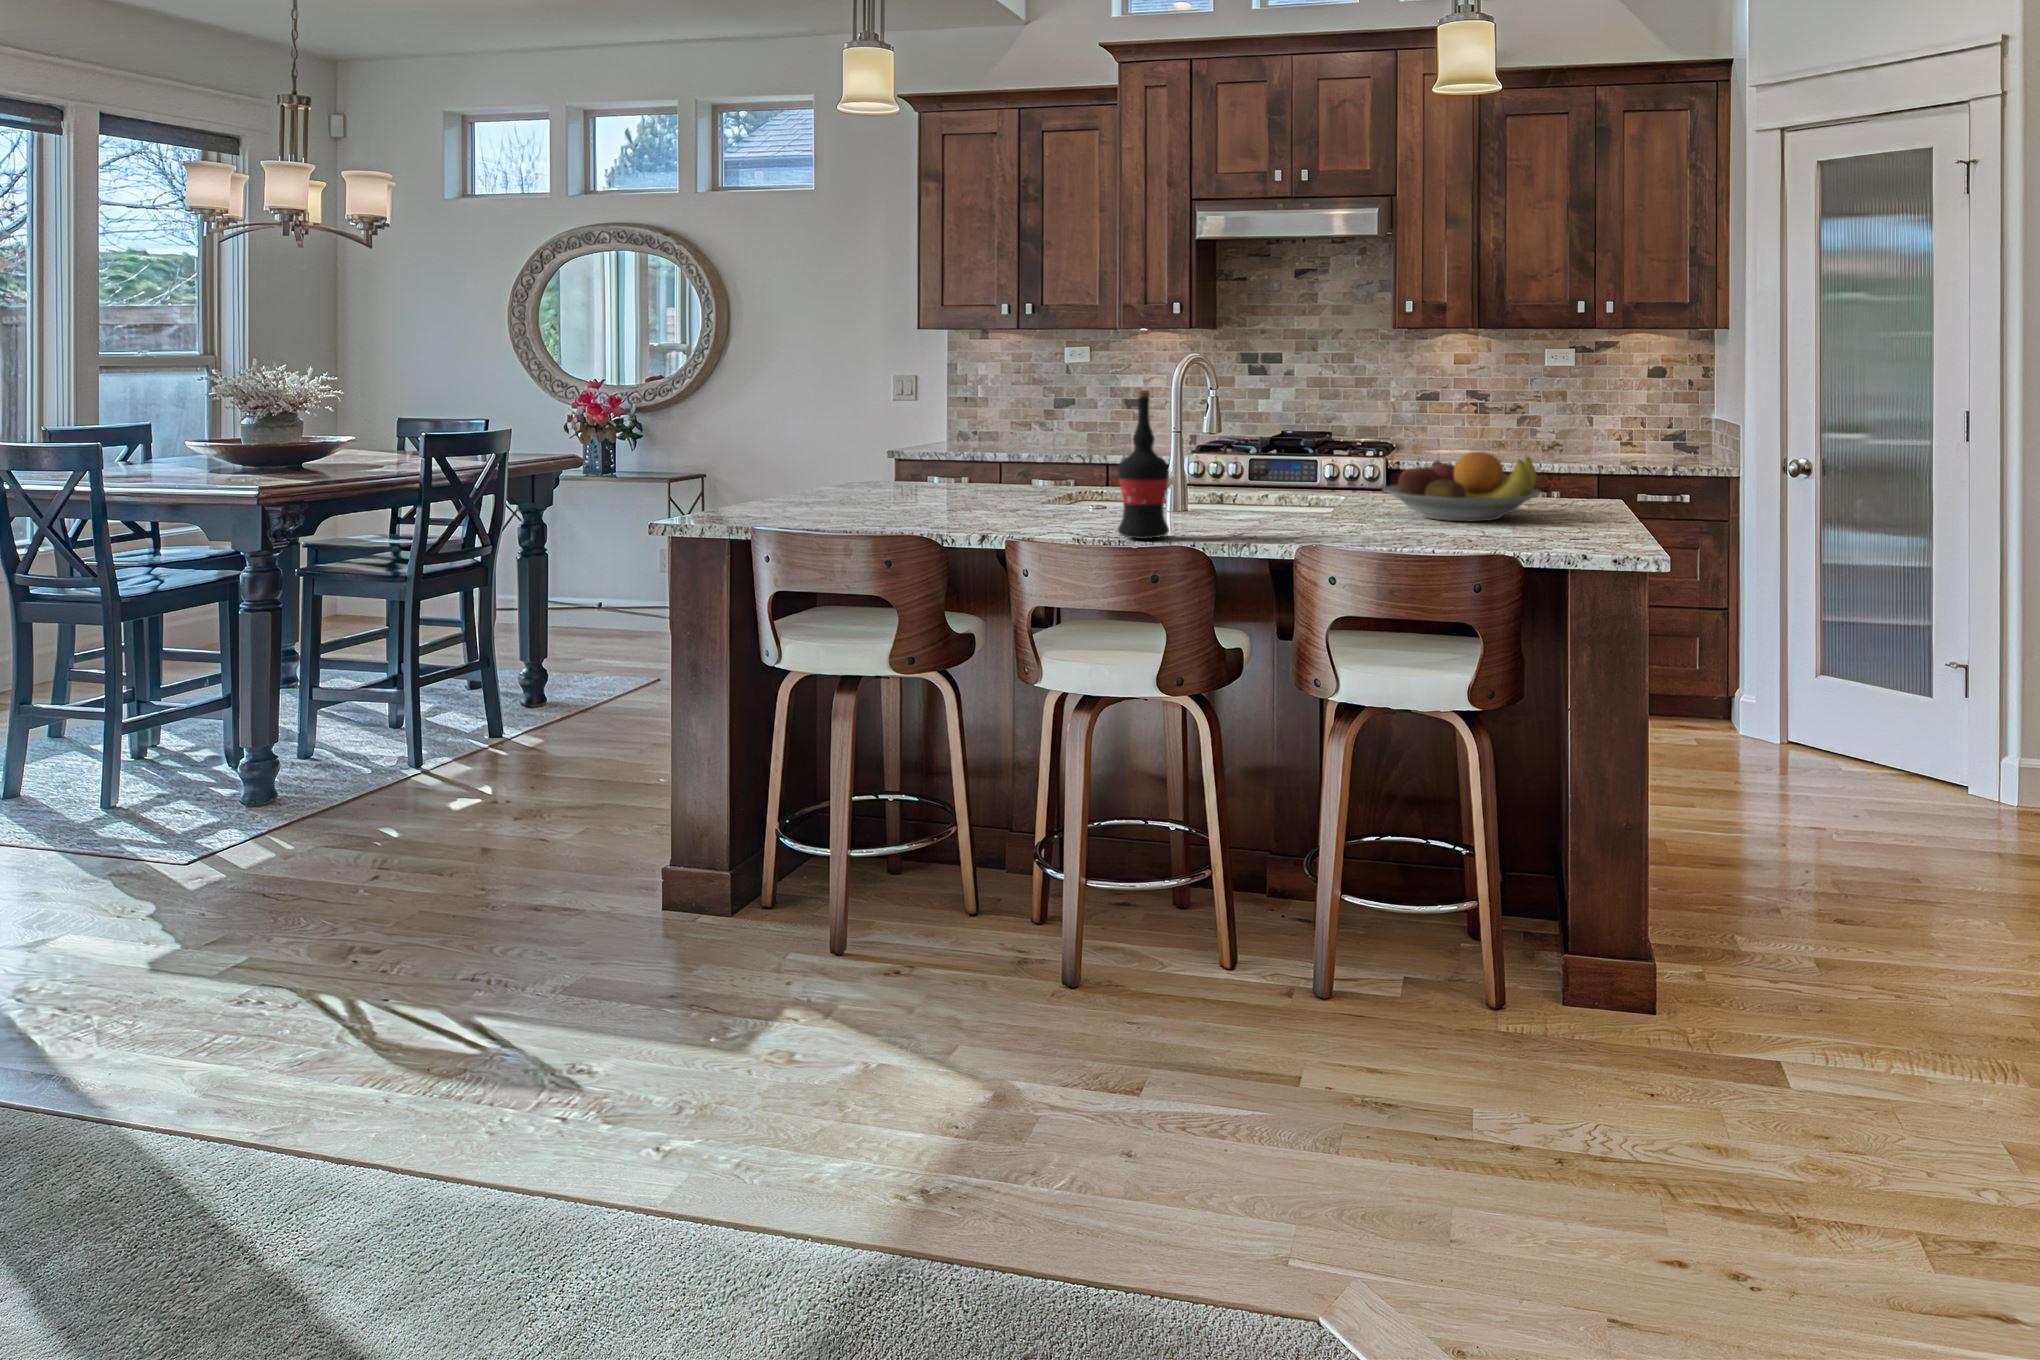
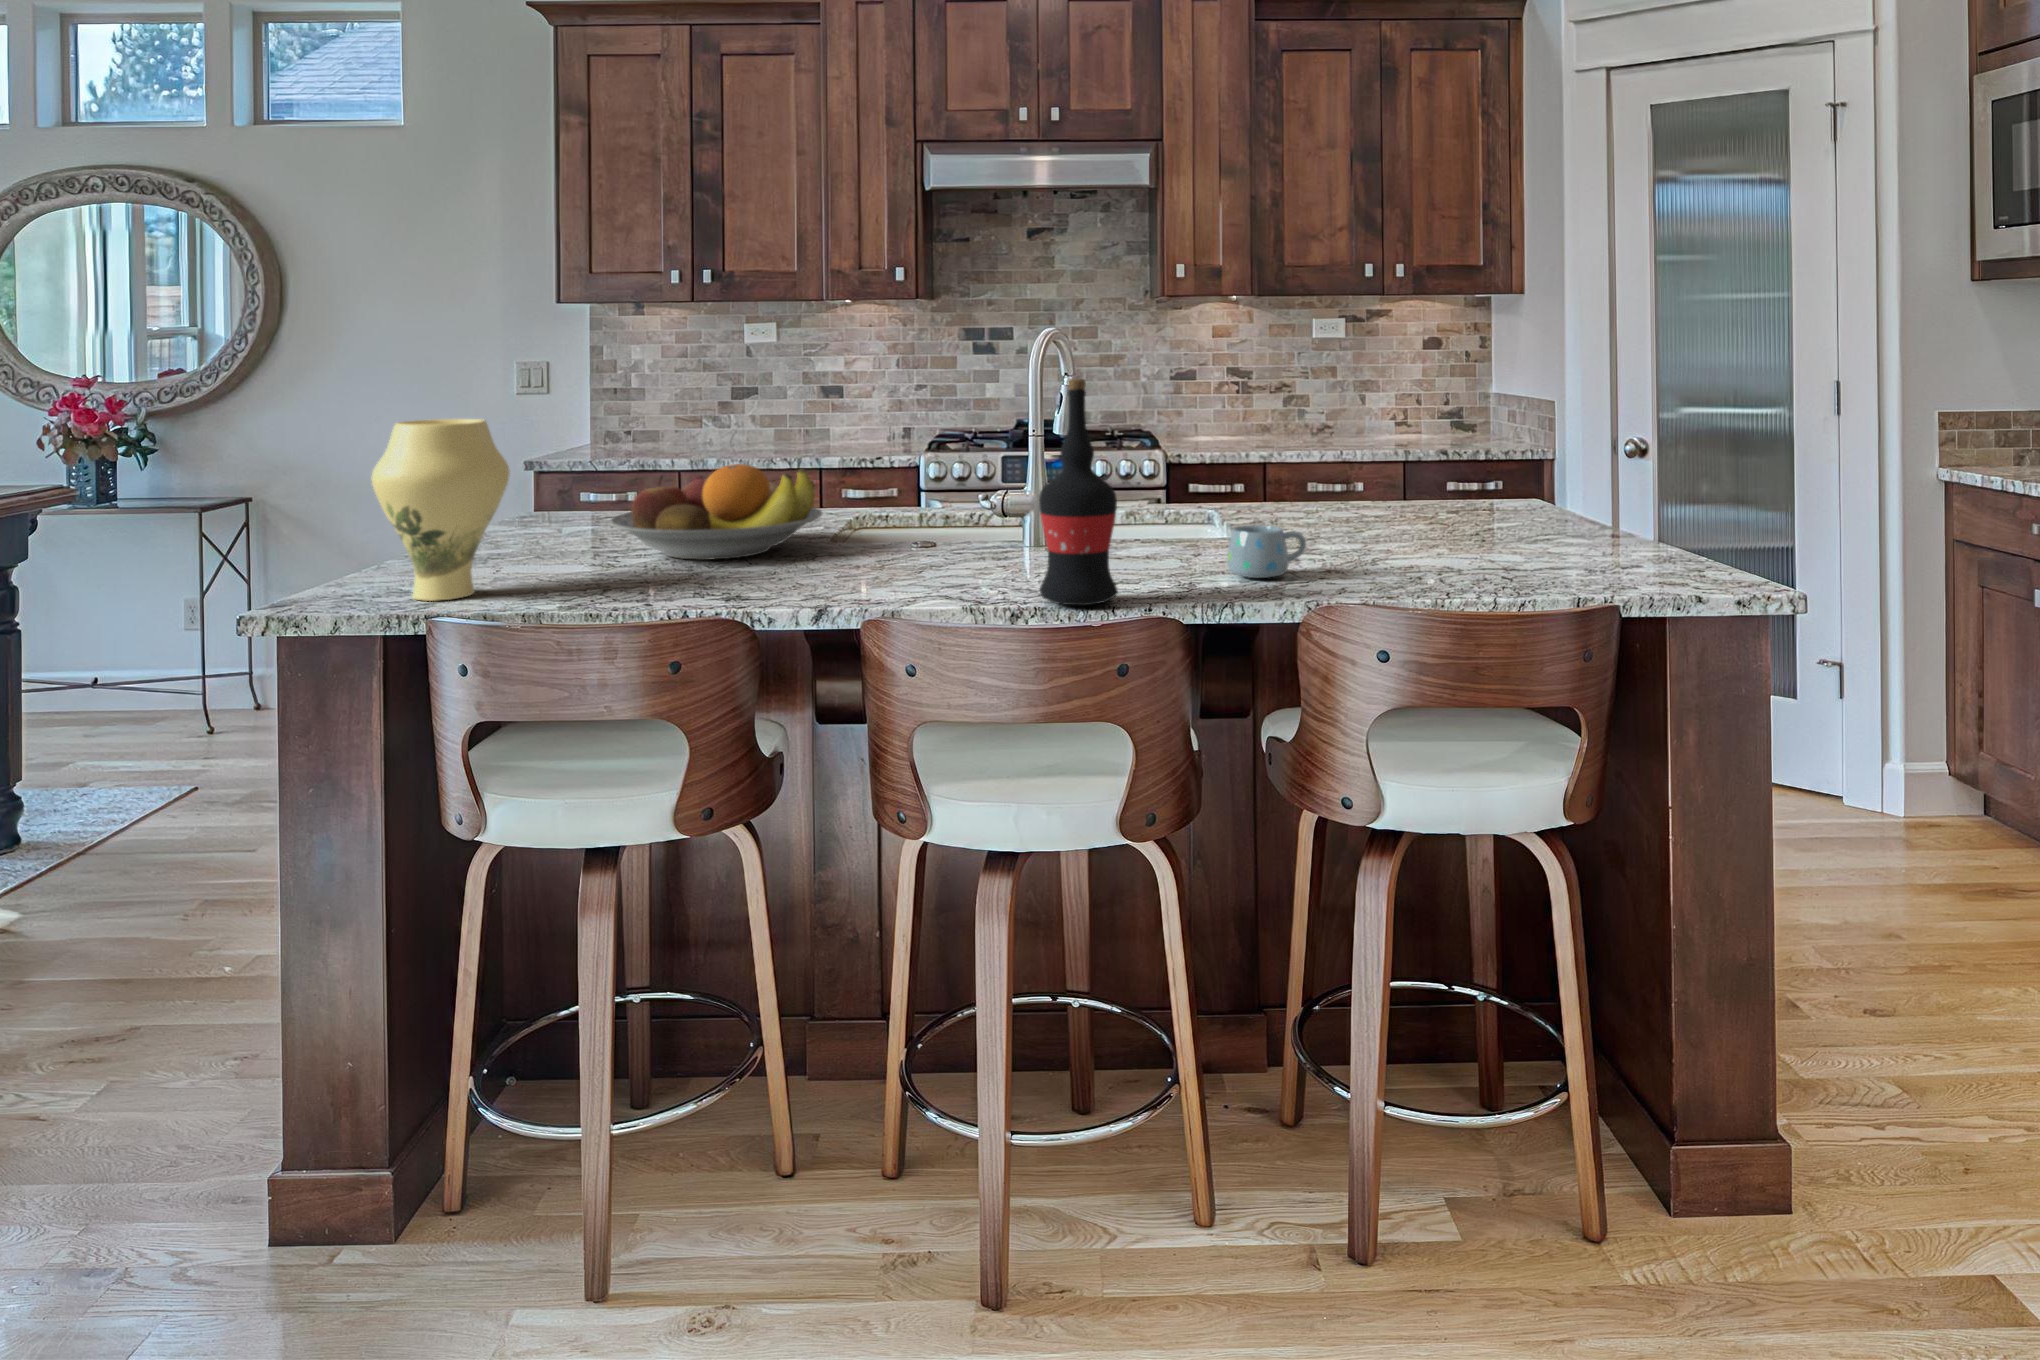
vase: none [730,408,812,521] -> present [372,419,510,601]
fruit bowl: present [1384,452,1542,521] -> present [609,464,822,560]
mug: none [1265,496,1322,532] -> present [1227,525,1306,578]

